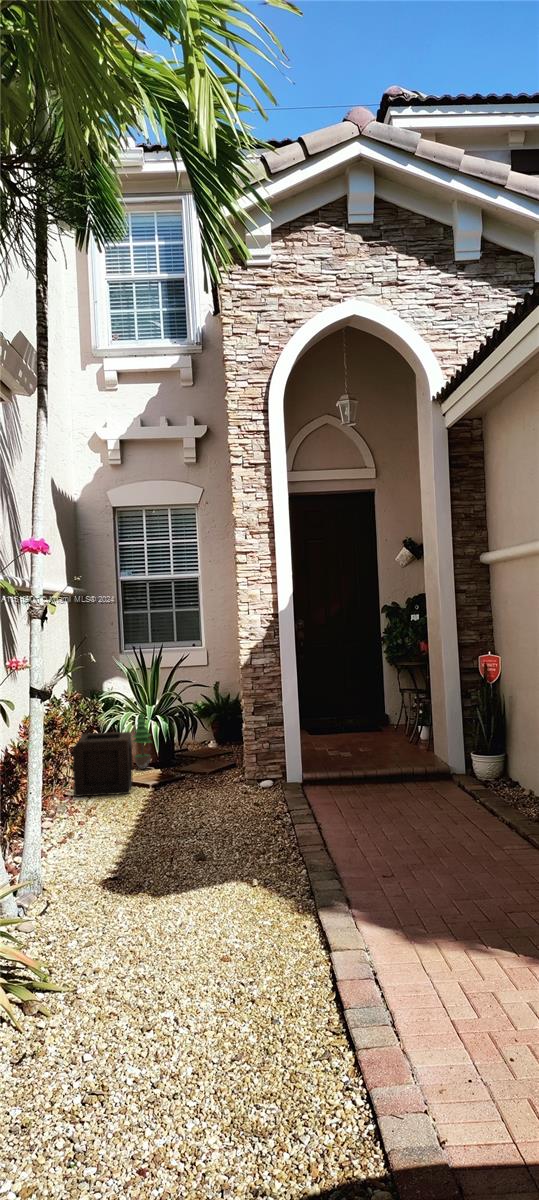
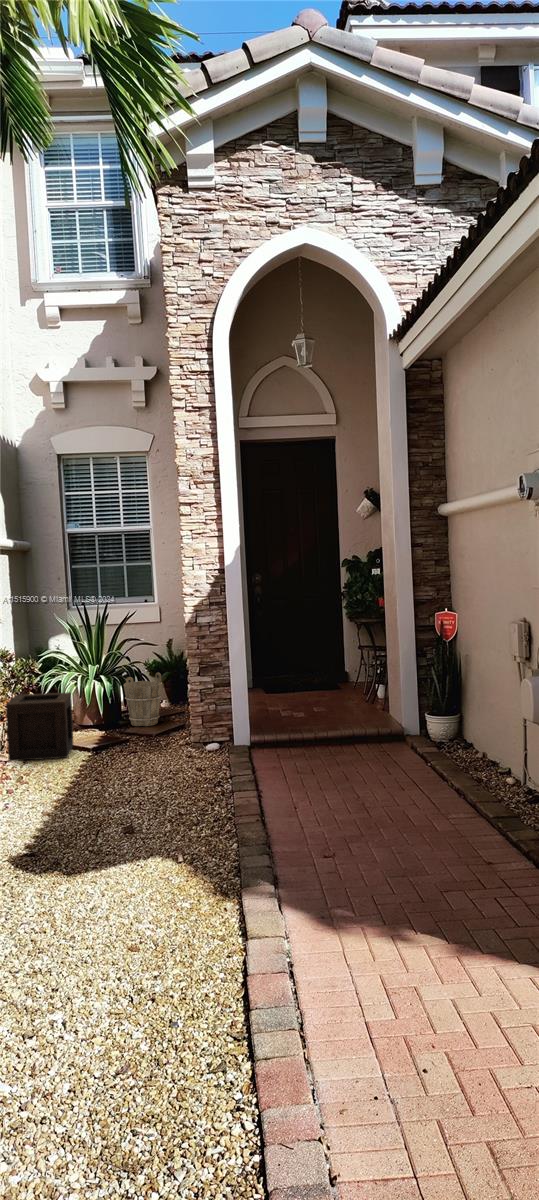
potted tree: present [133,713,152,769] -> none [75,670,97,731]
bucket: none [177,714,214,766] -> present [124,672,162,726]

